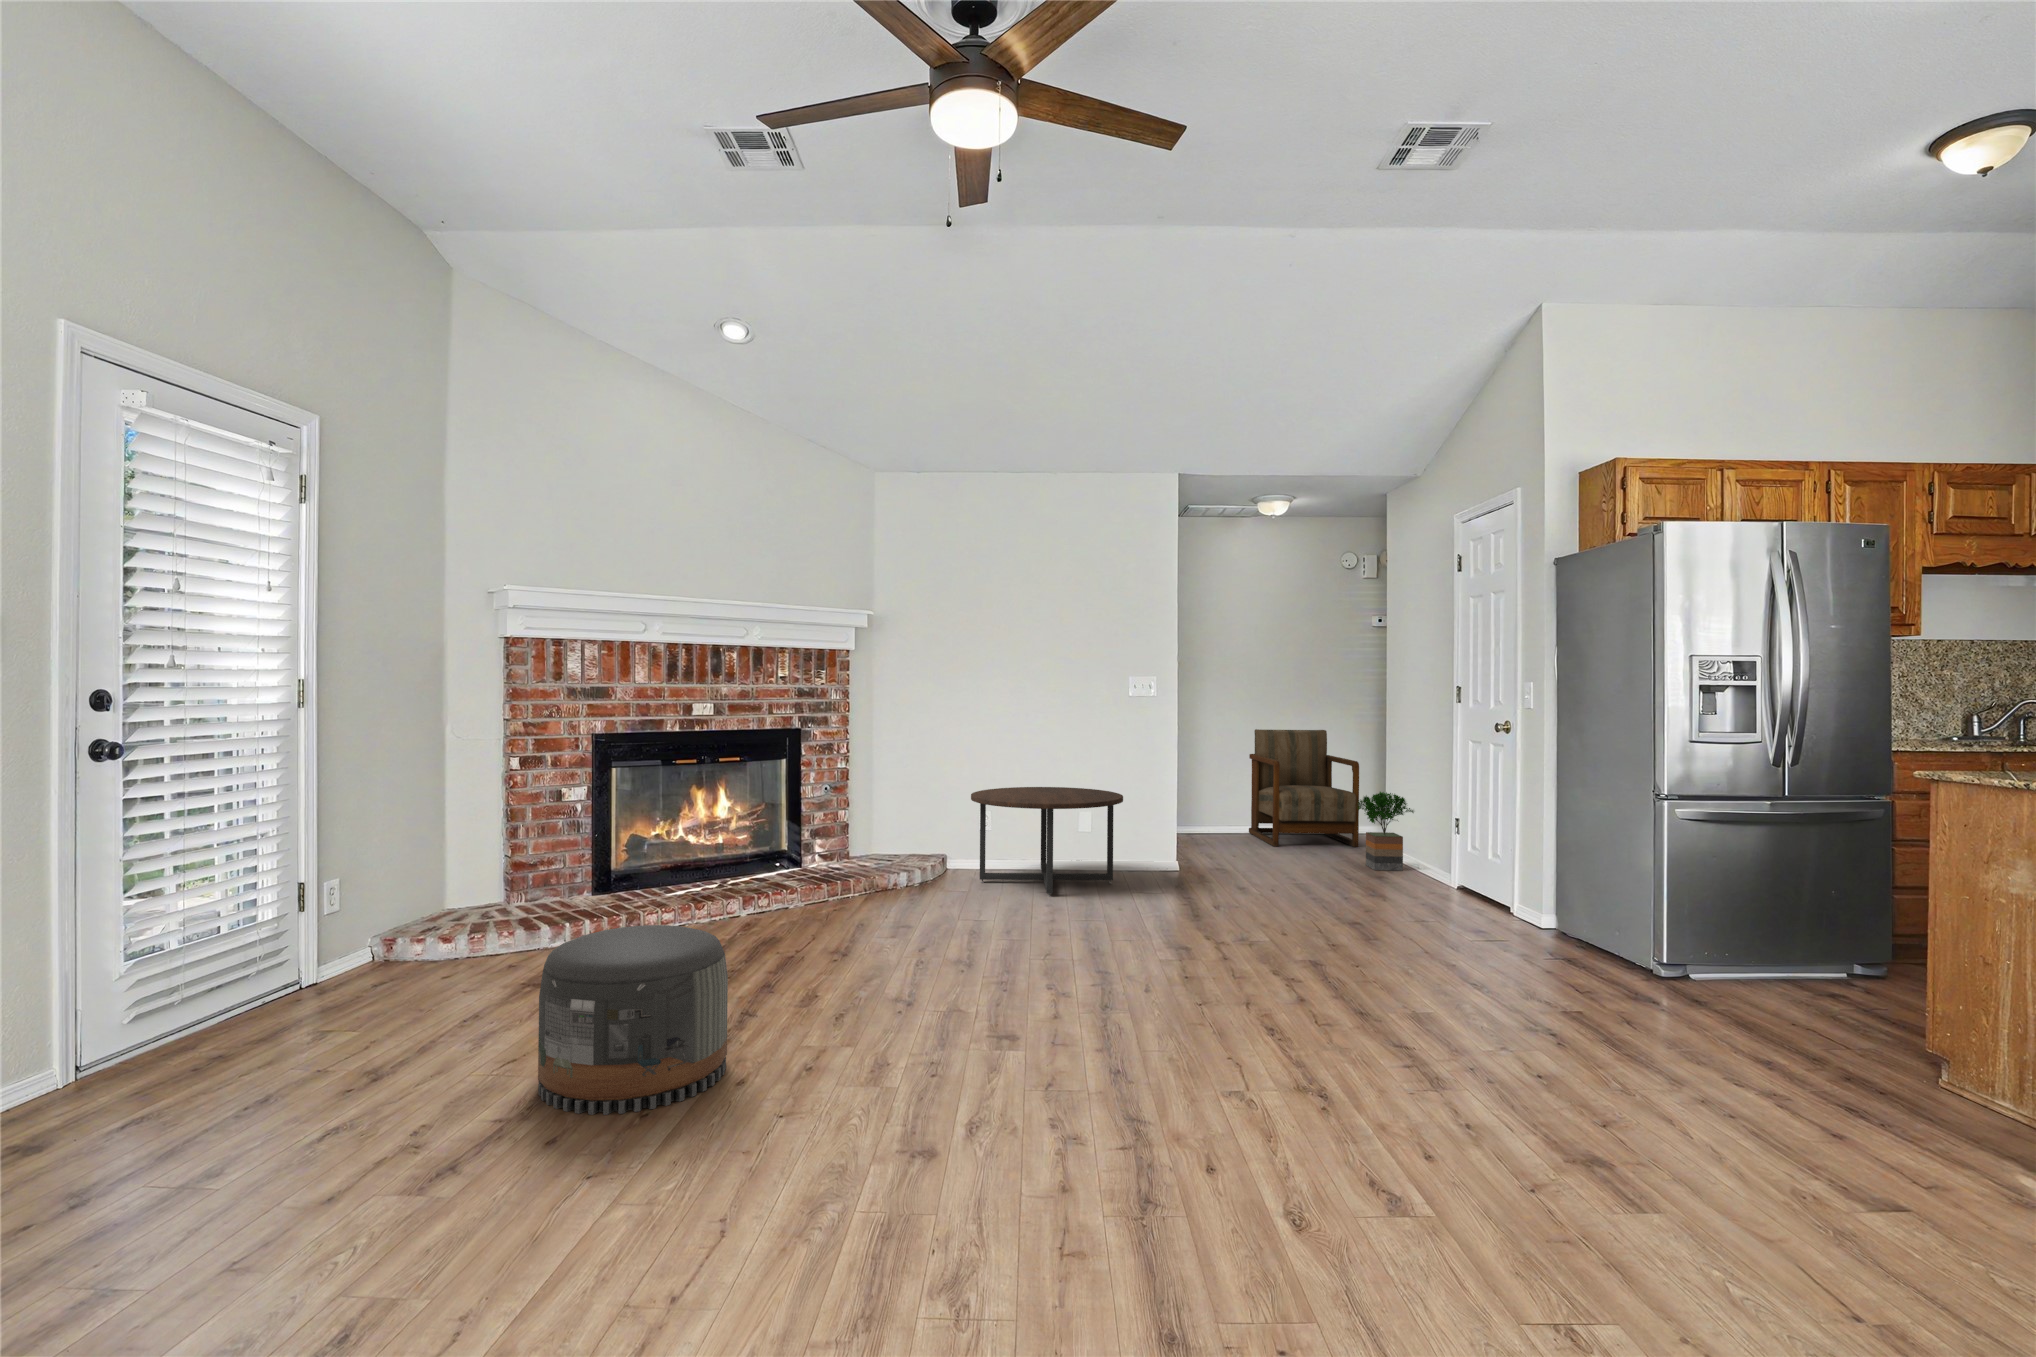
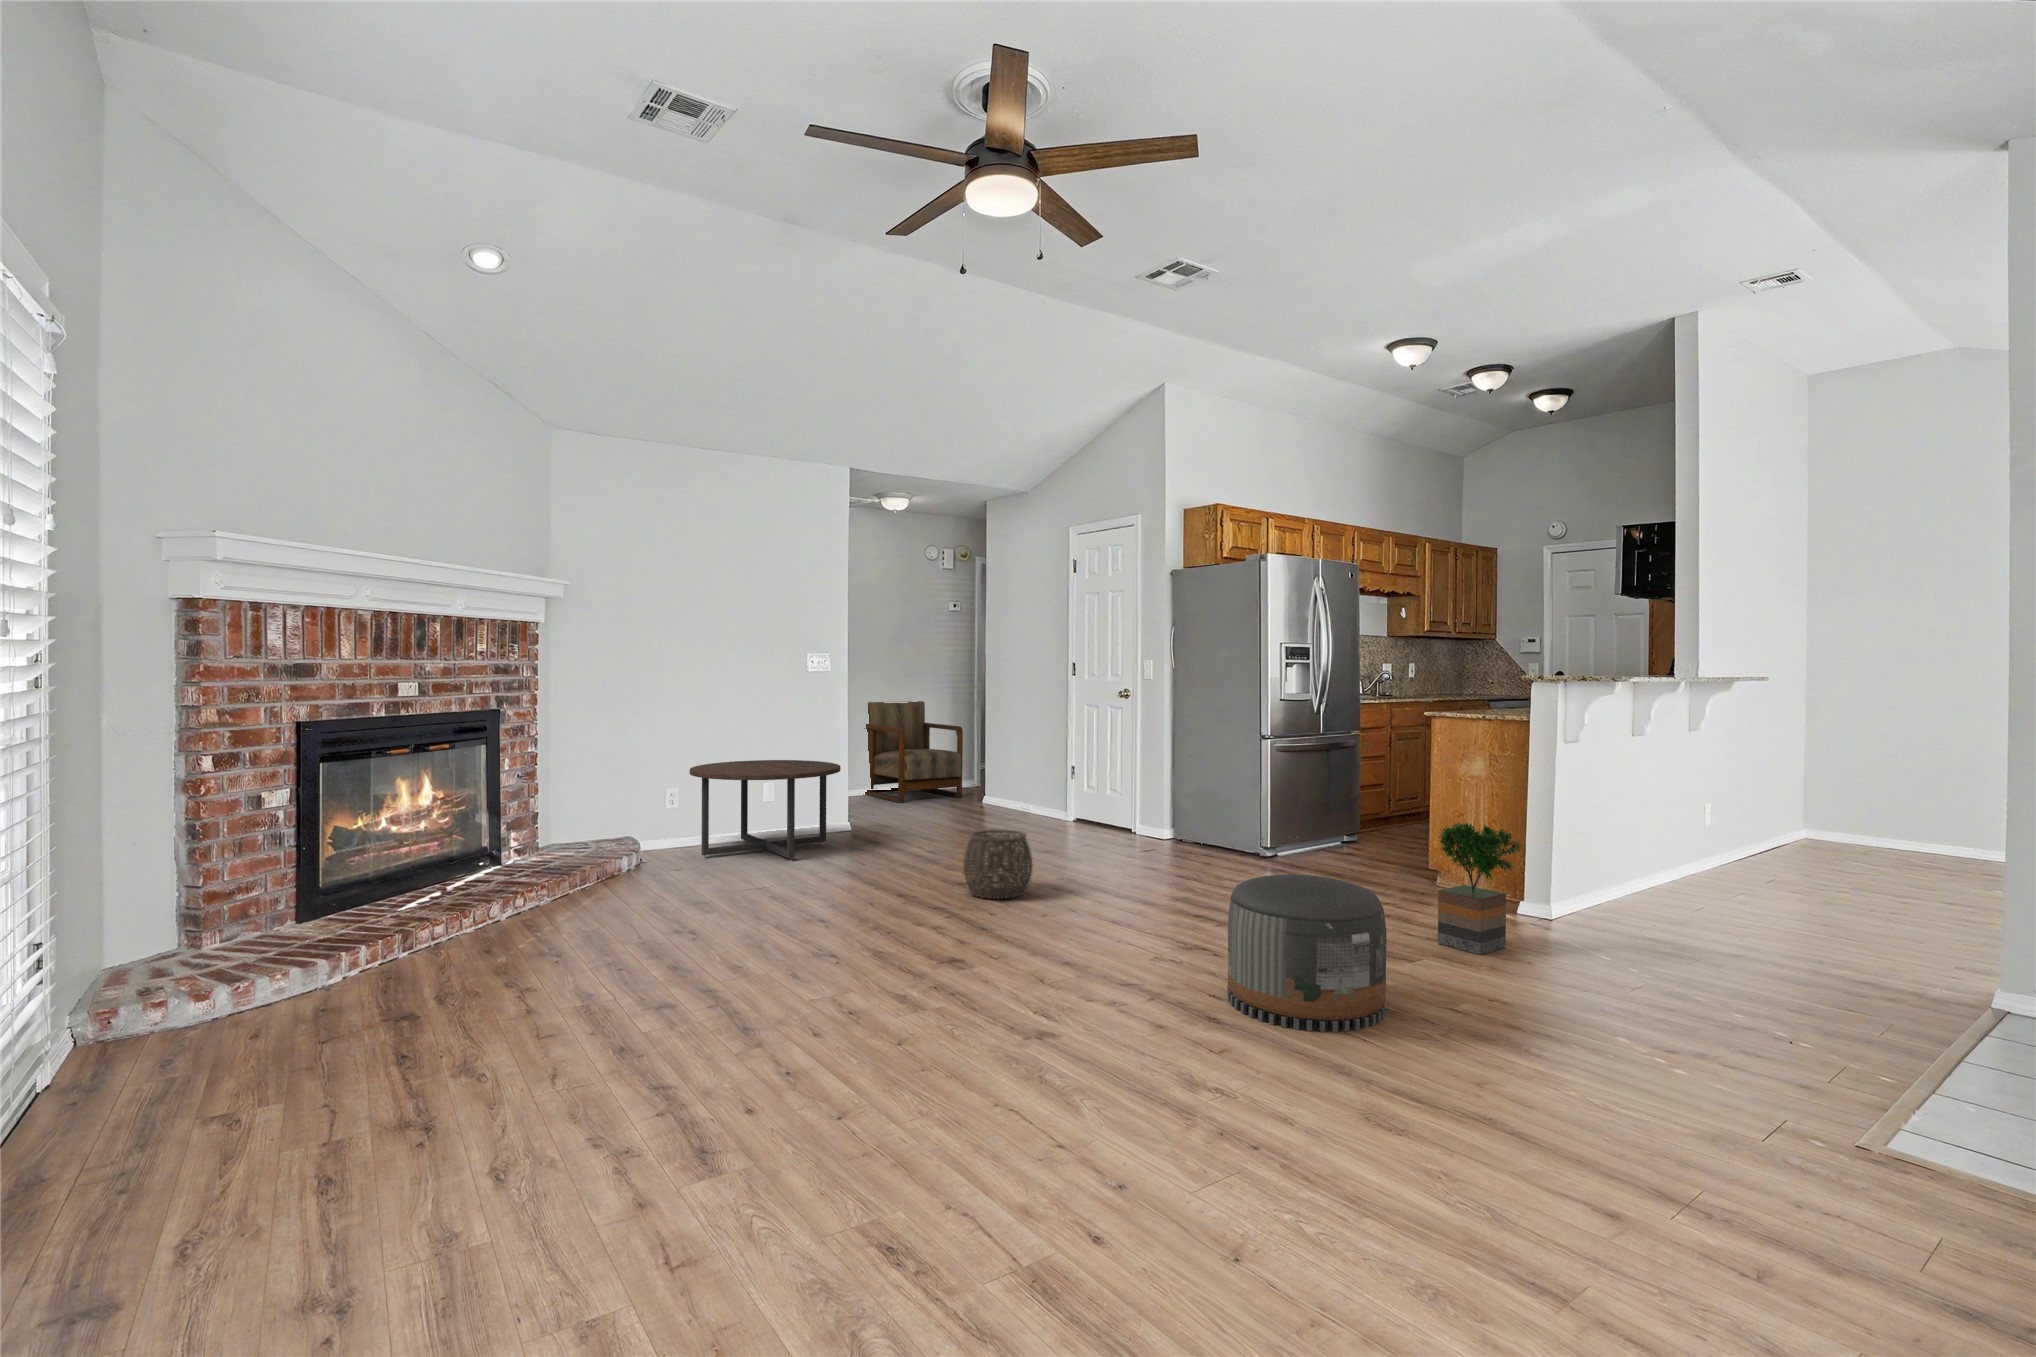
potted tree: present [1358,792,1414,871] -> present [1438,822,1522,955]
woven basket: none [1147,887,1234,975] -> present [963,829,1033,899]
pouf: present [538,925,728,1115] -> present [1228,875,1386,1032]

